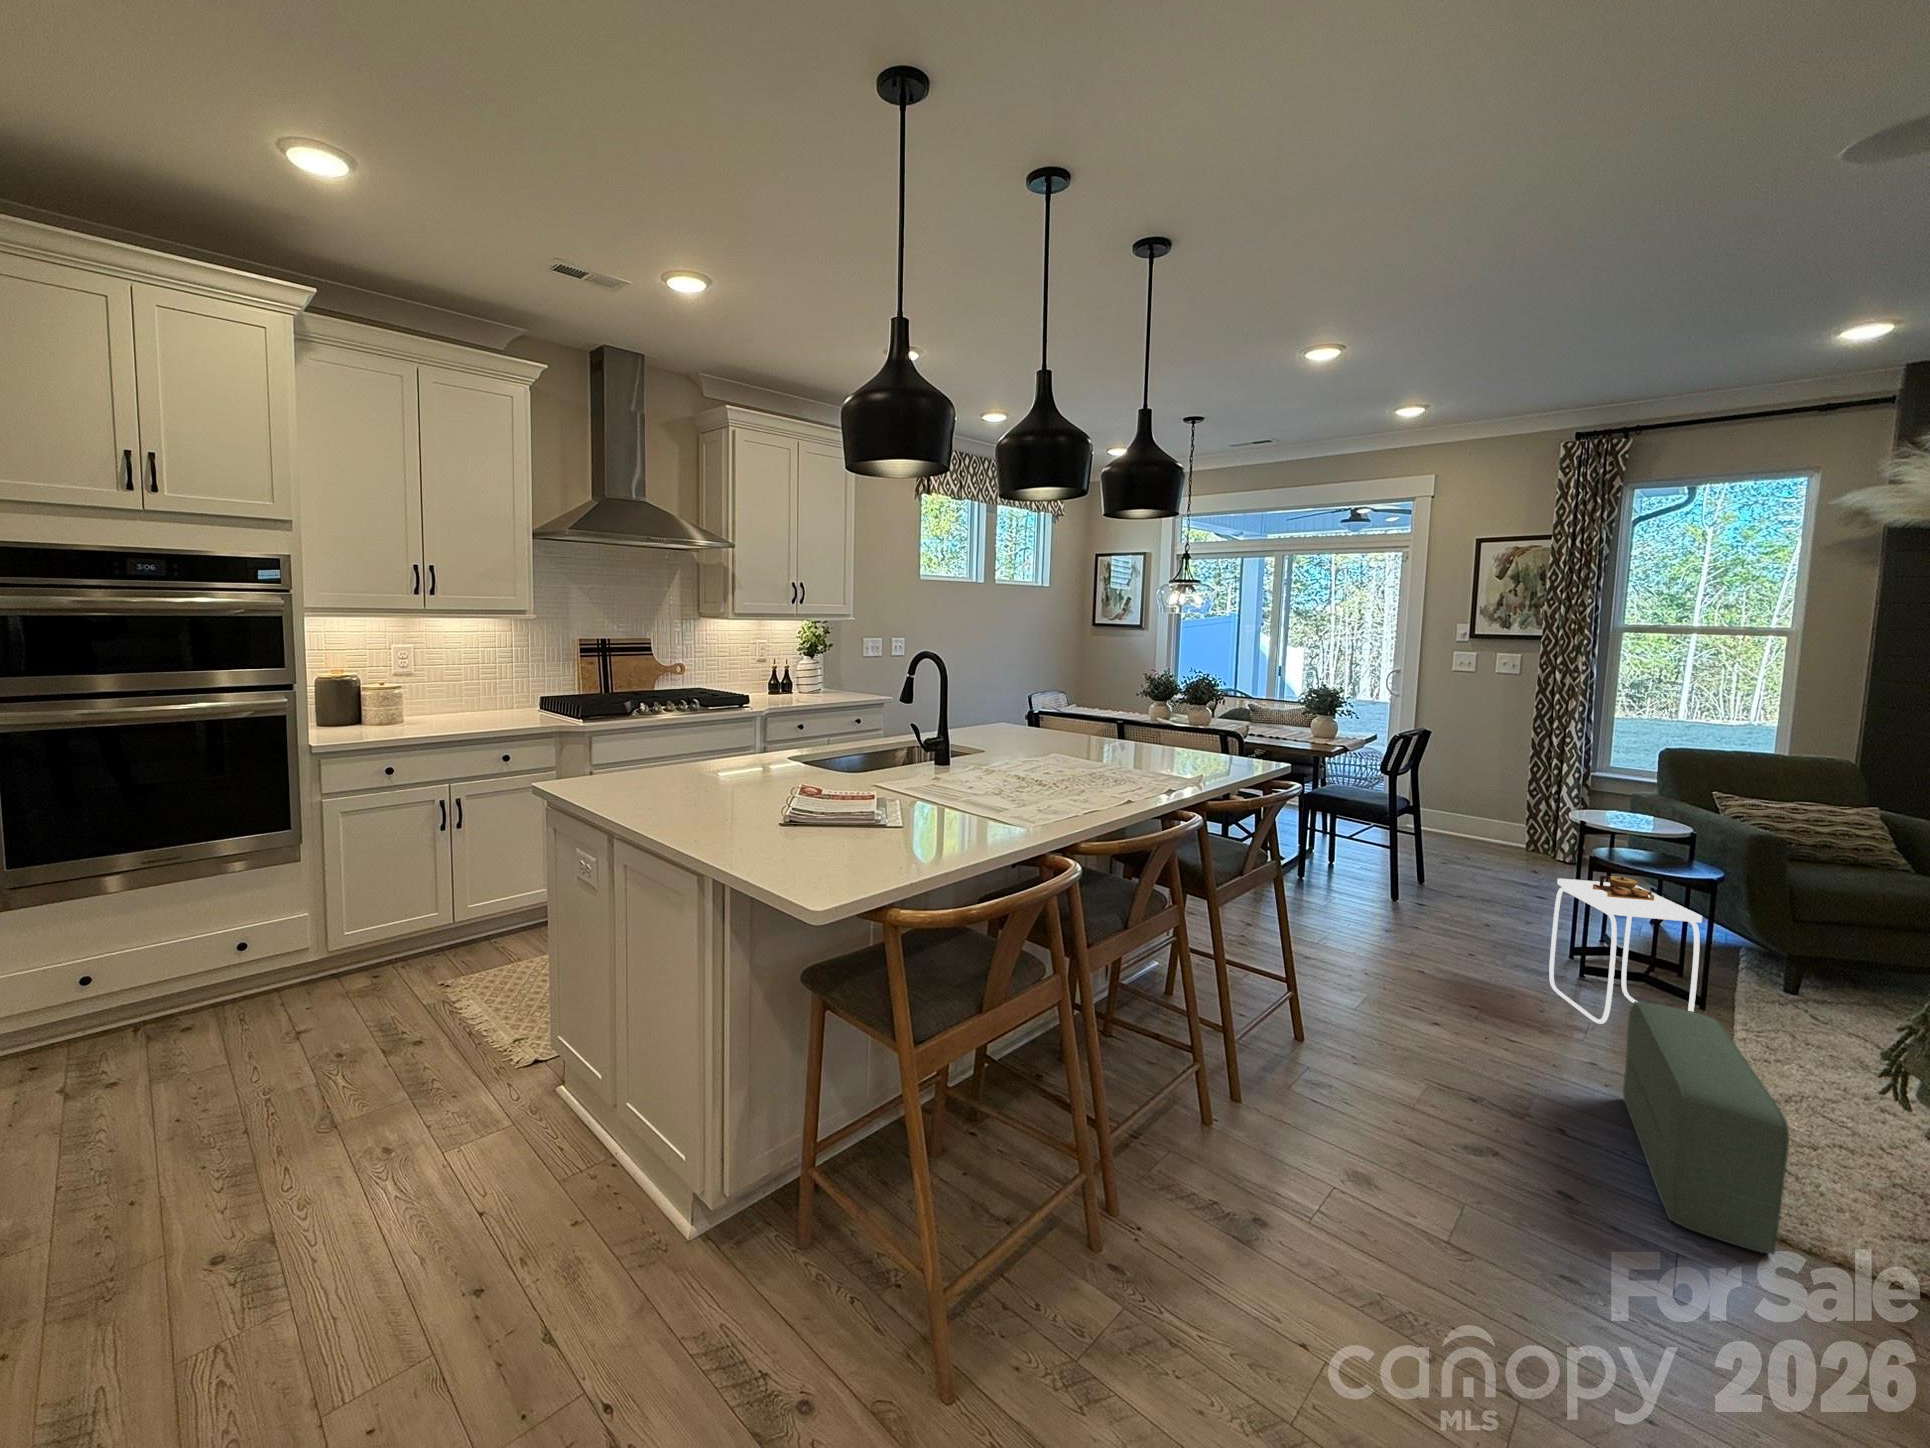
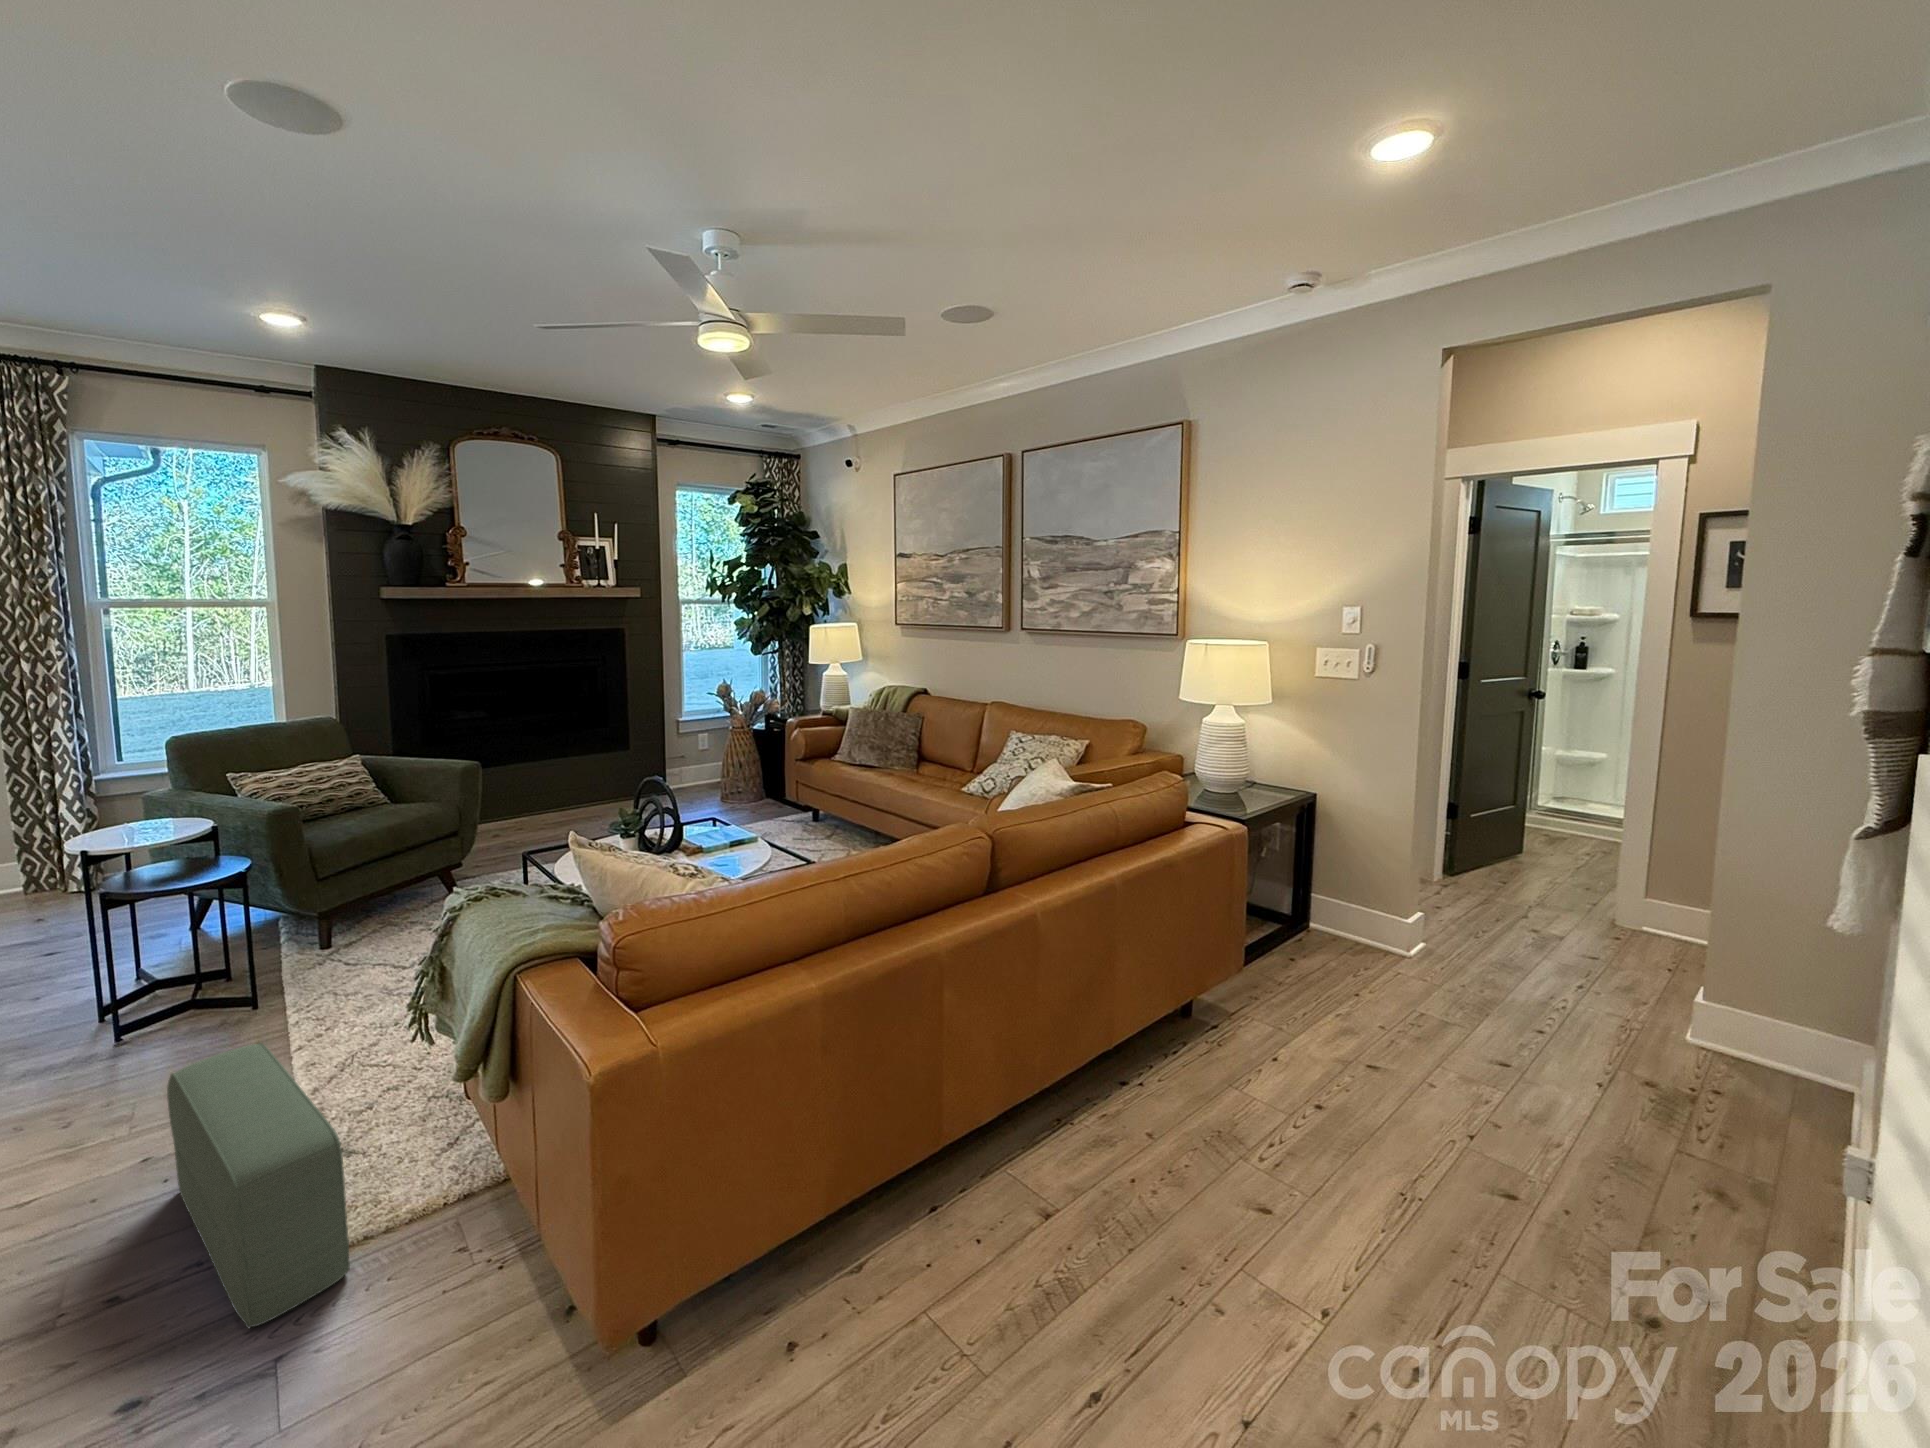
side table: present [1549,876,1702,1024] -> none [54,909,244,1101]

